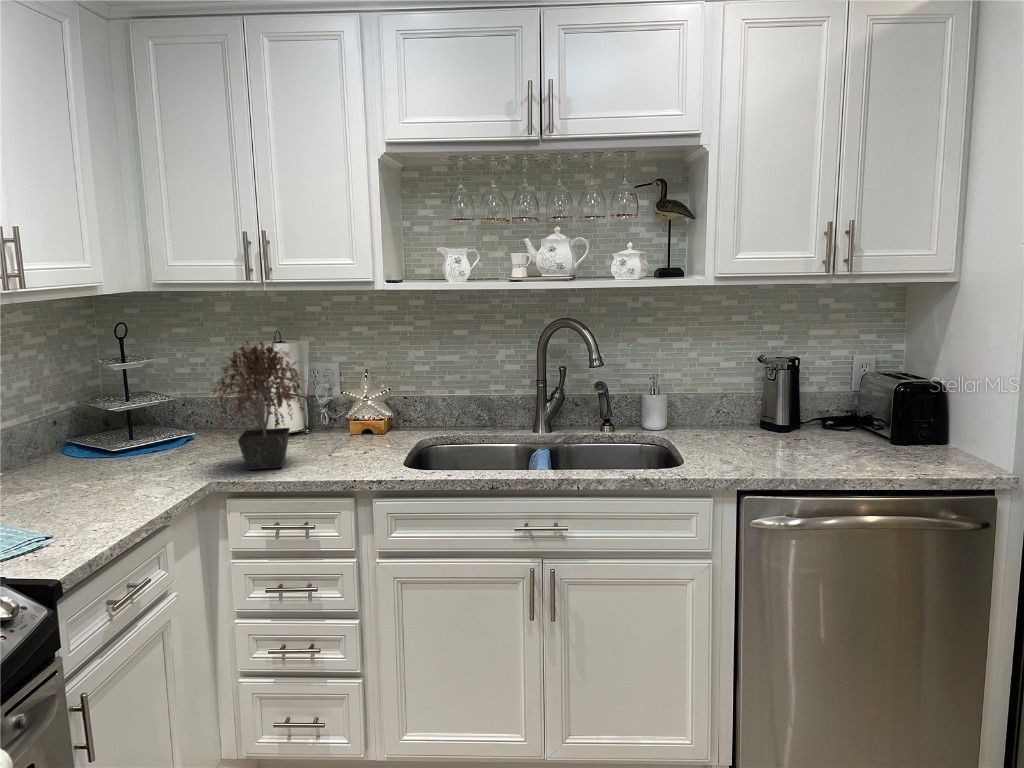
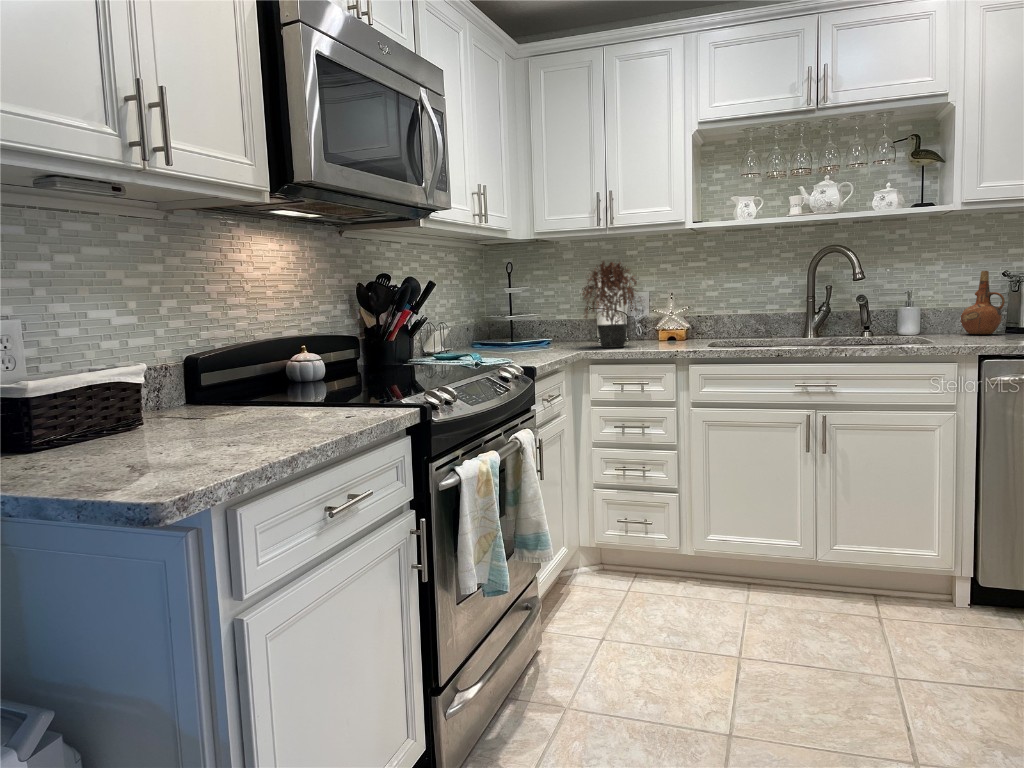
ceramic pitcher: none [711,352,758,428] -> present [961,271,1005,334]

